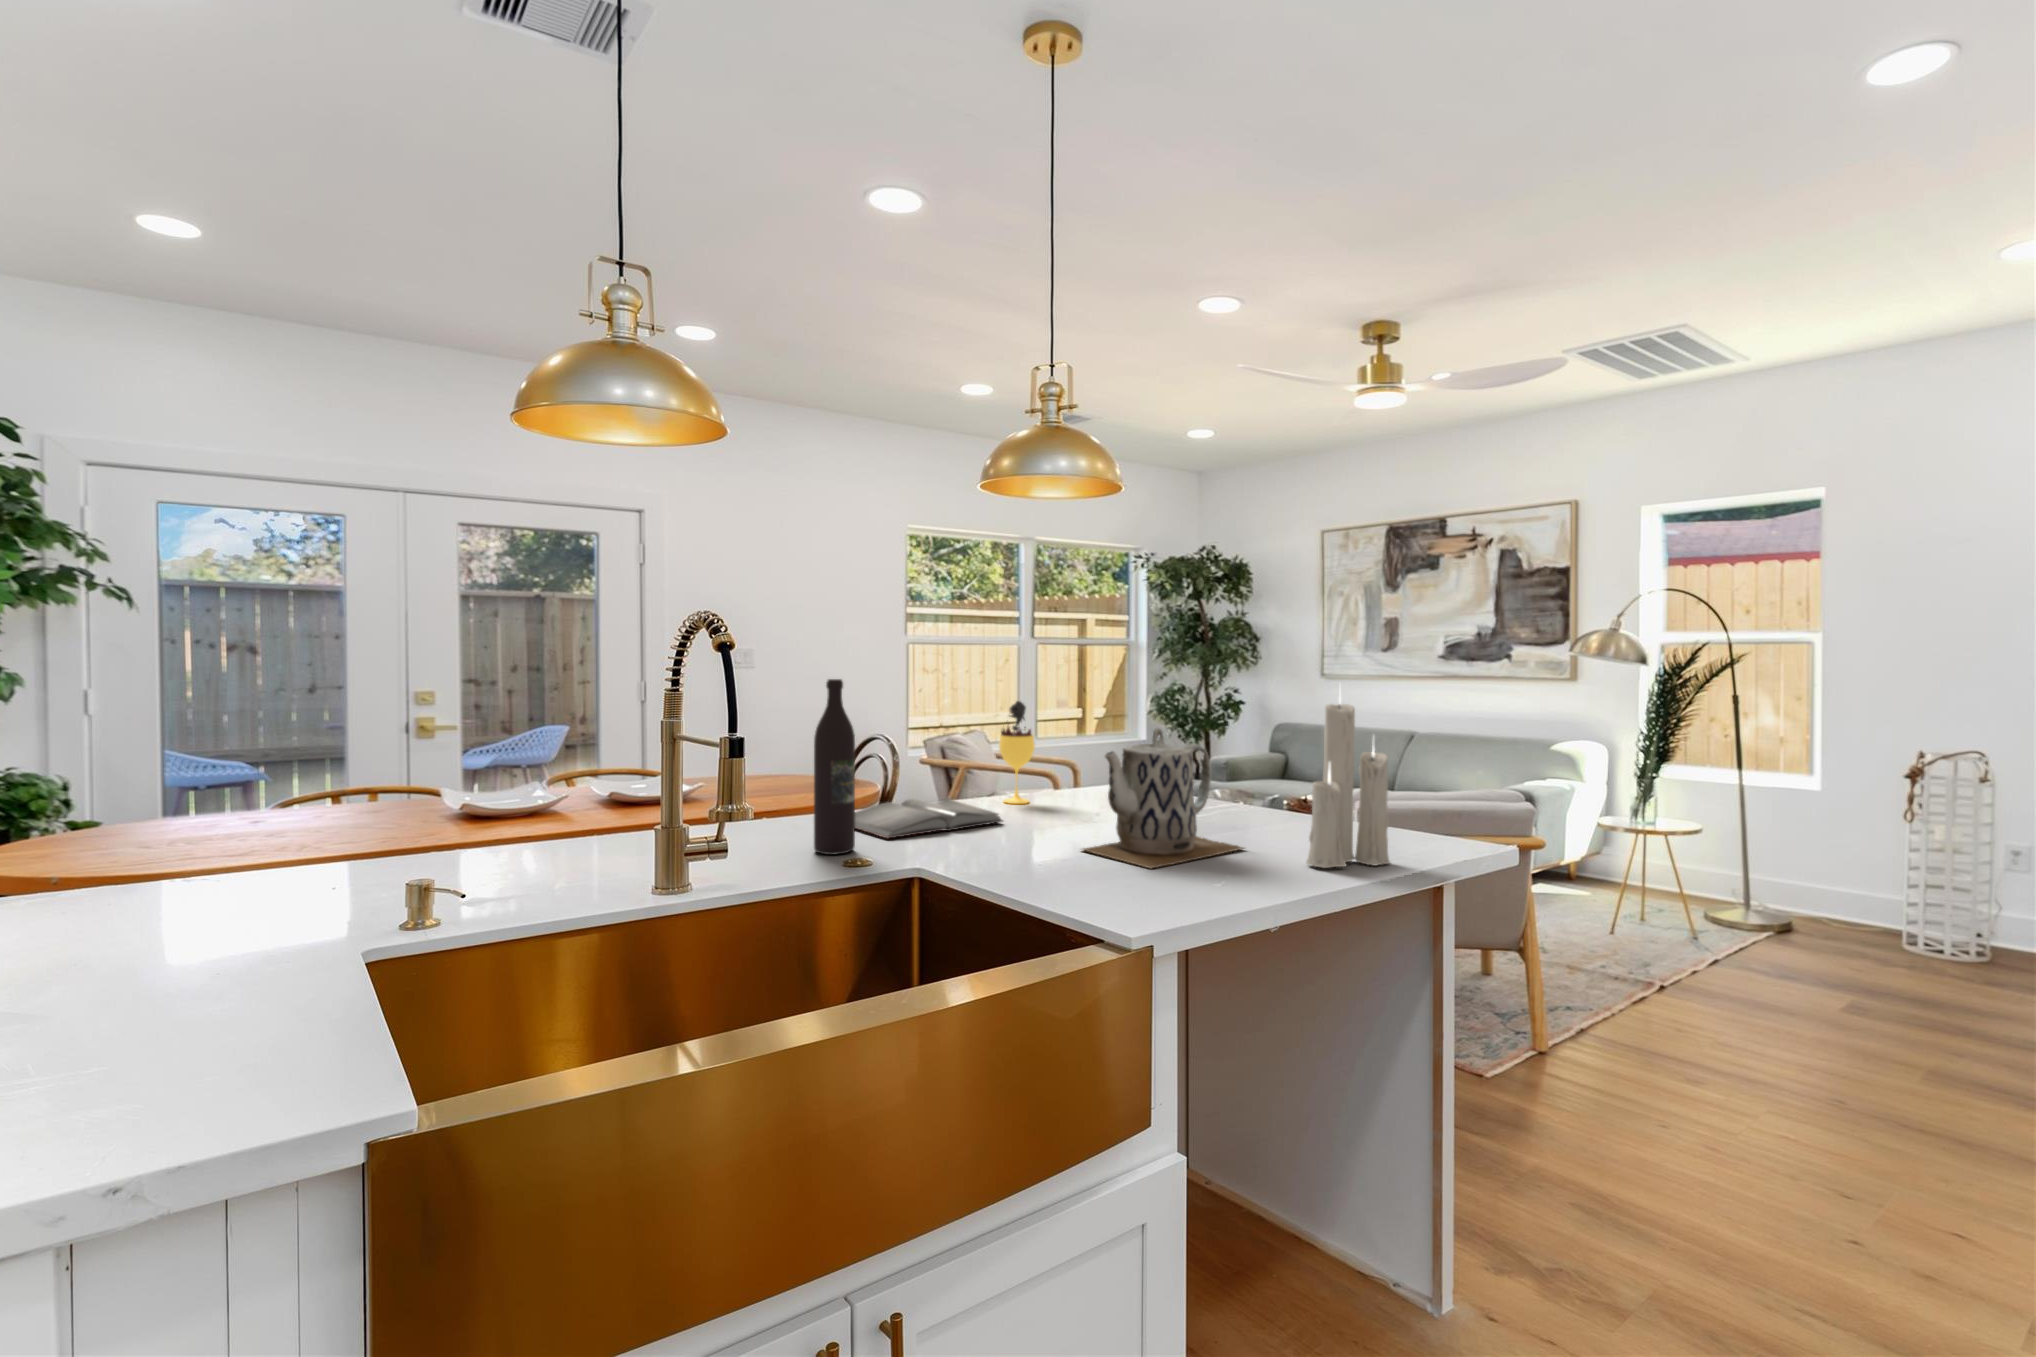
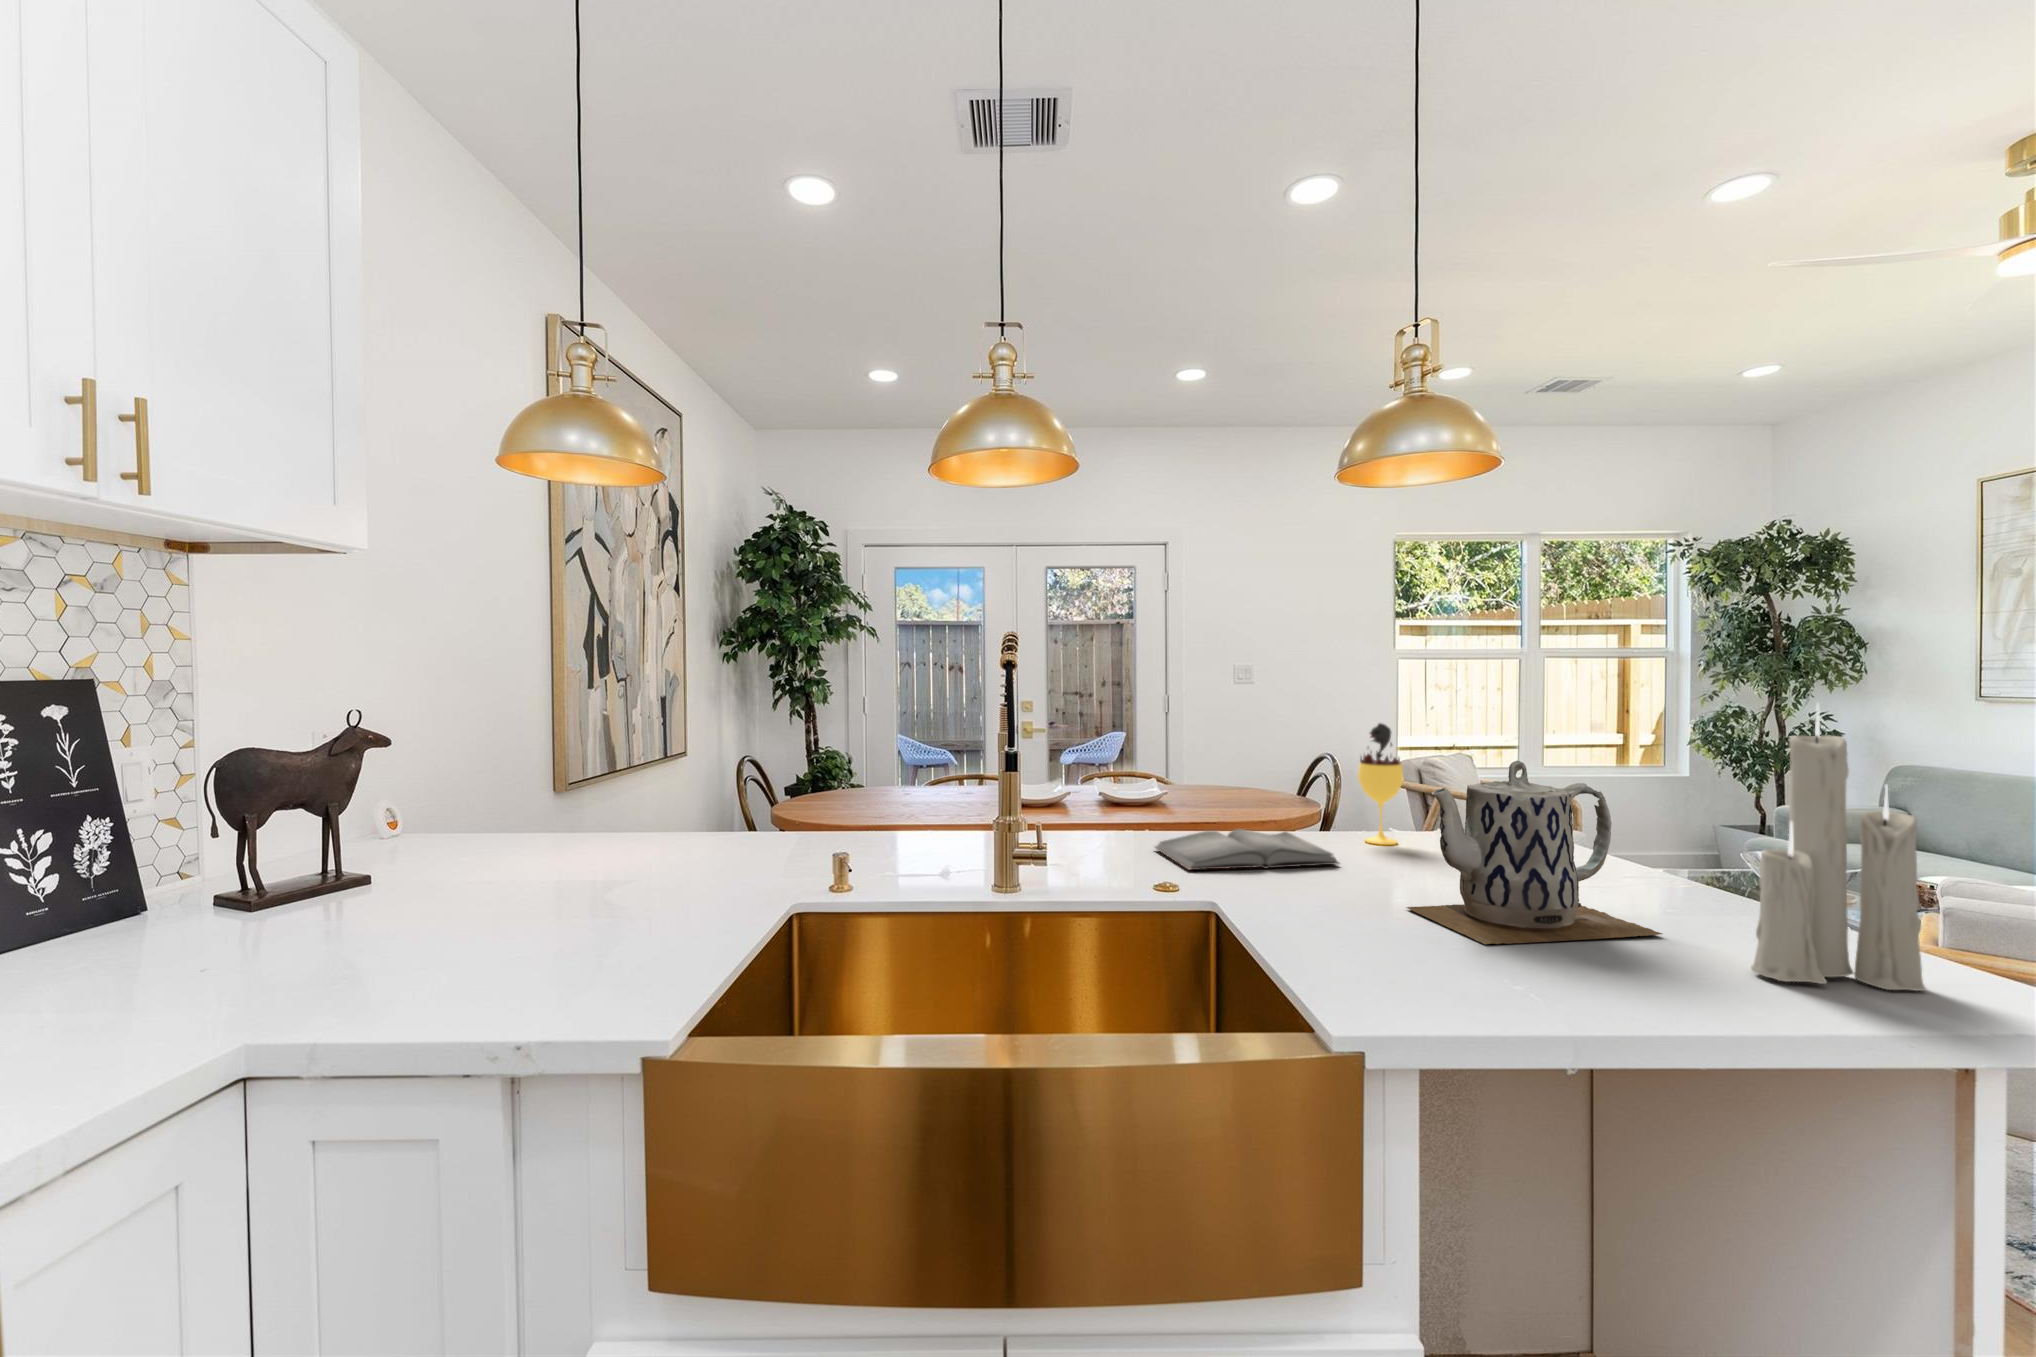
wine bottle: present [814,679,855,855] -> none [1101,697,1144,881]

